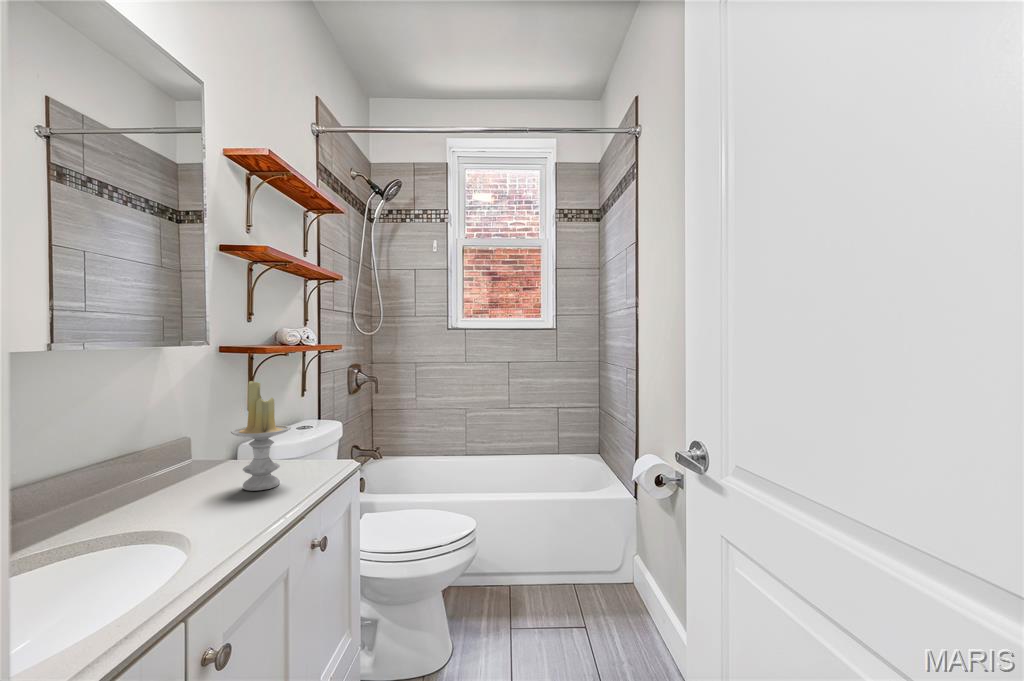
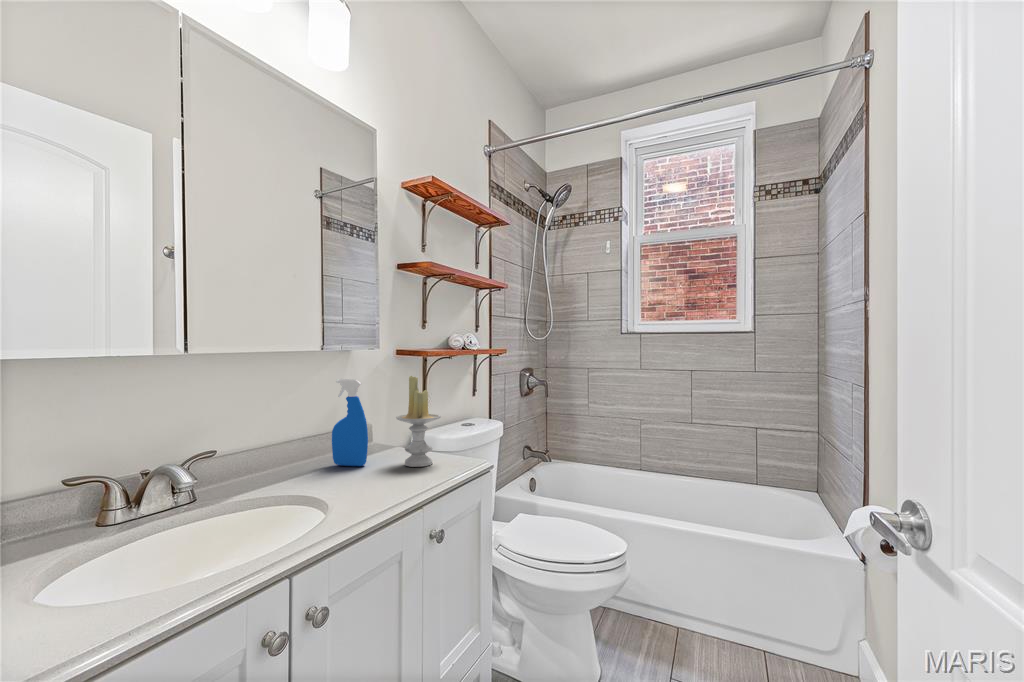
spray bottle: none [135,387,191,498] -> present [332,379,368,466]

